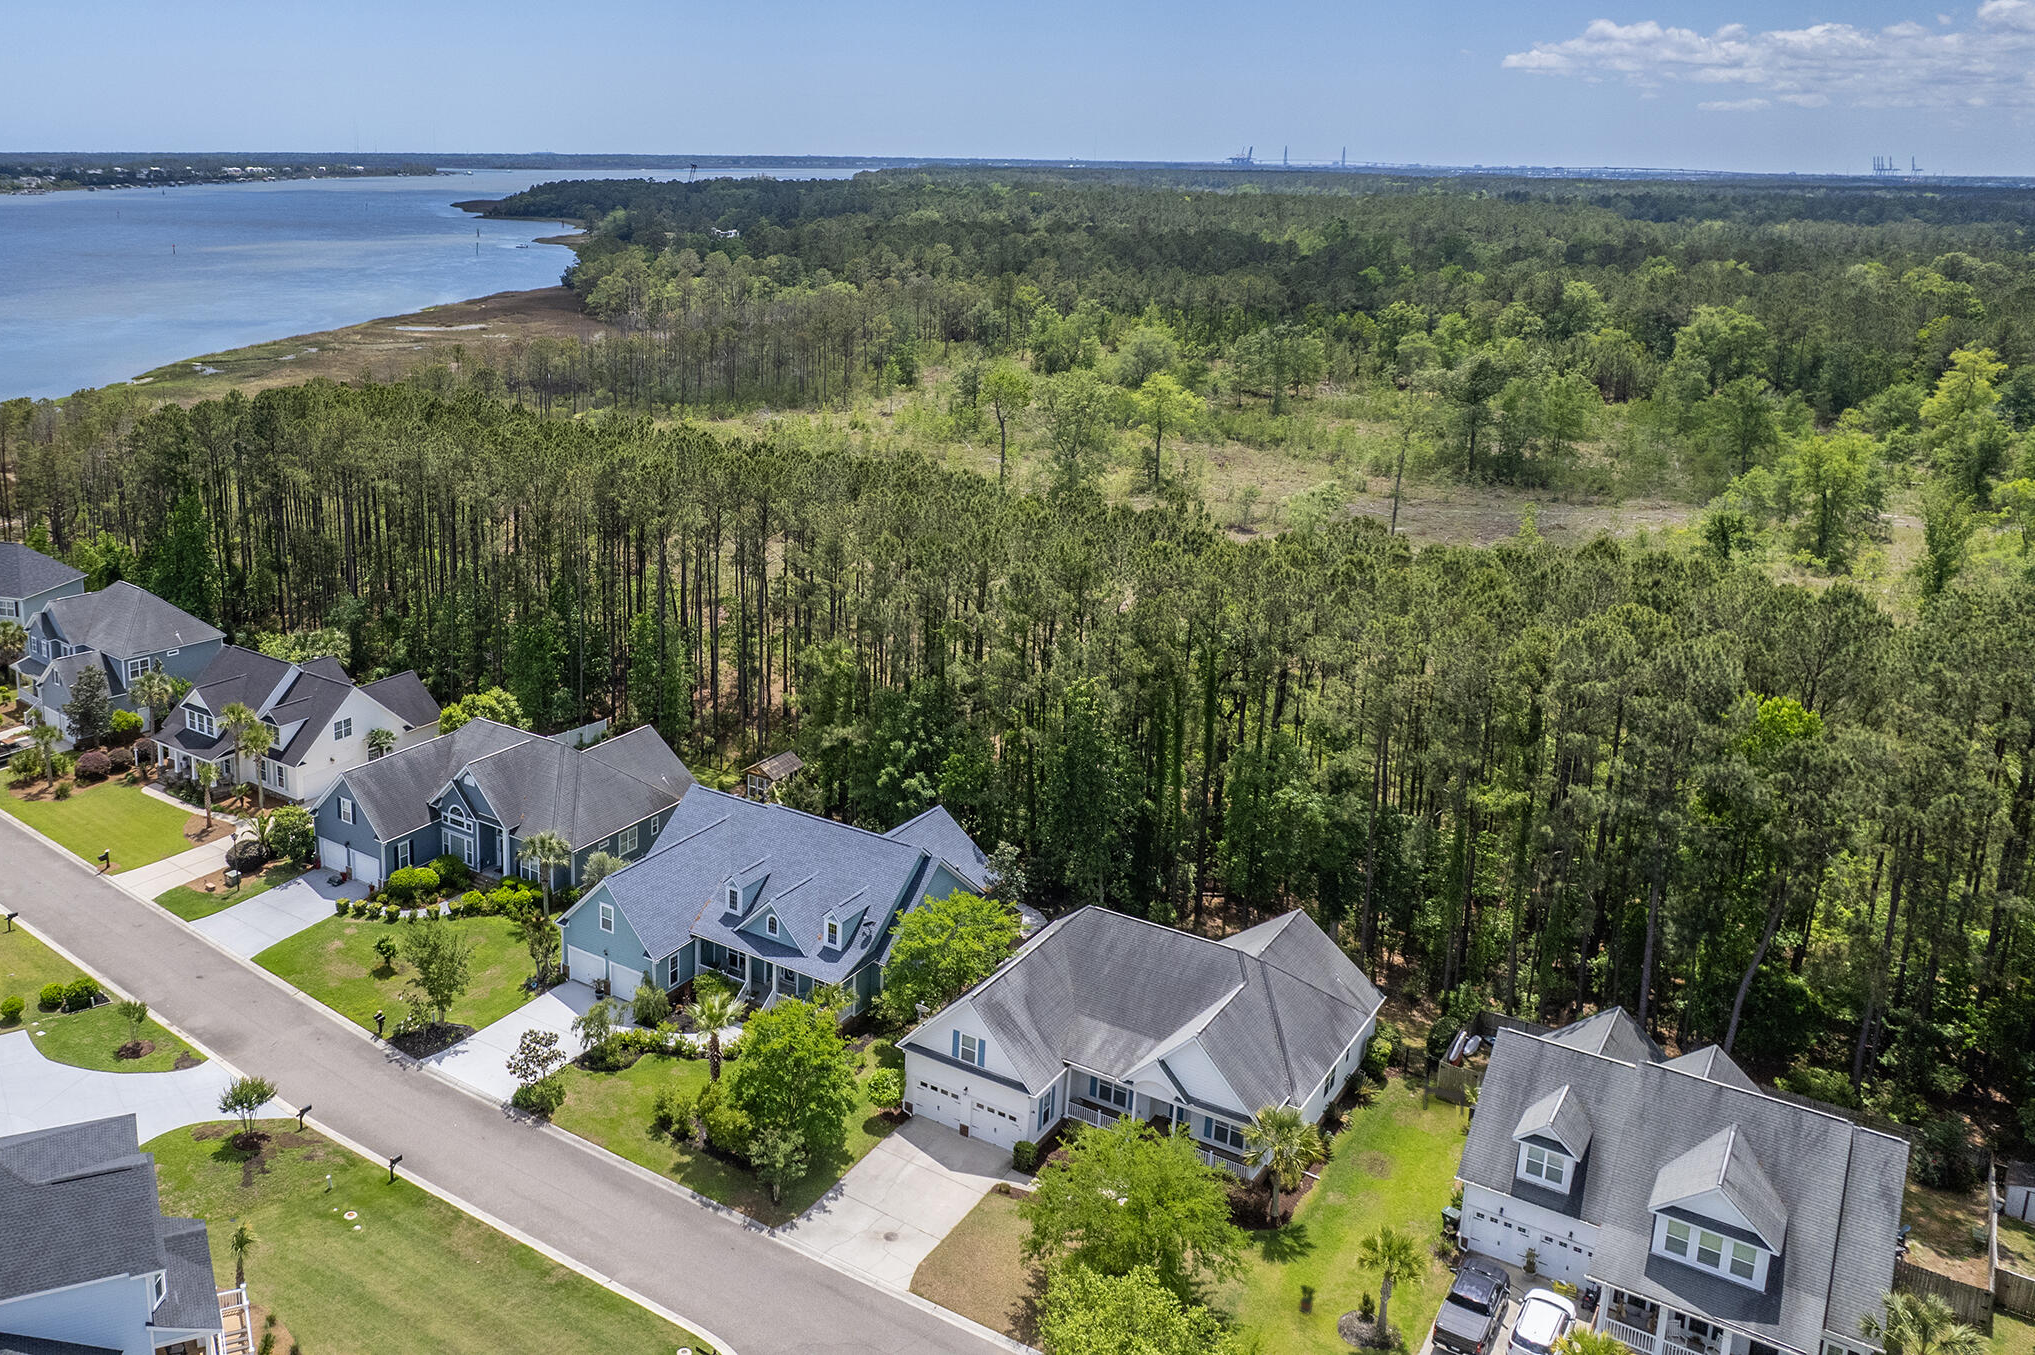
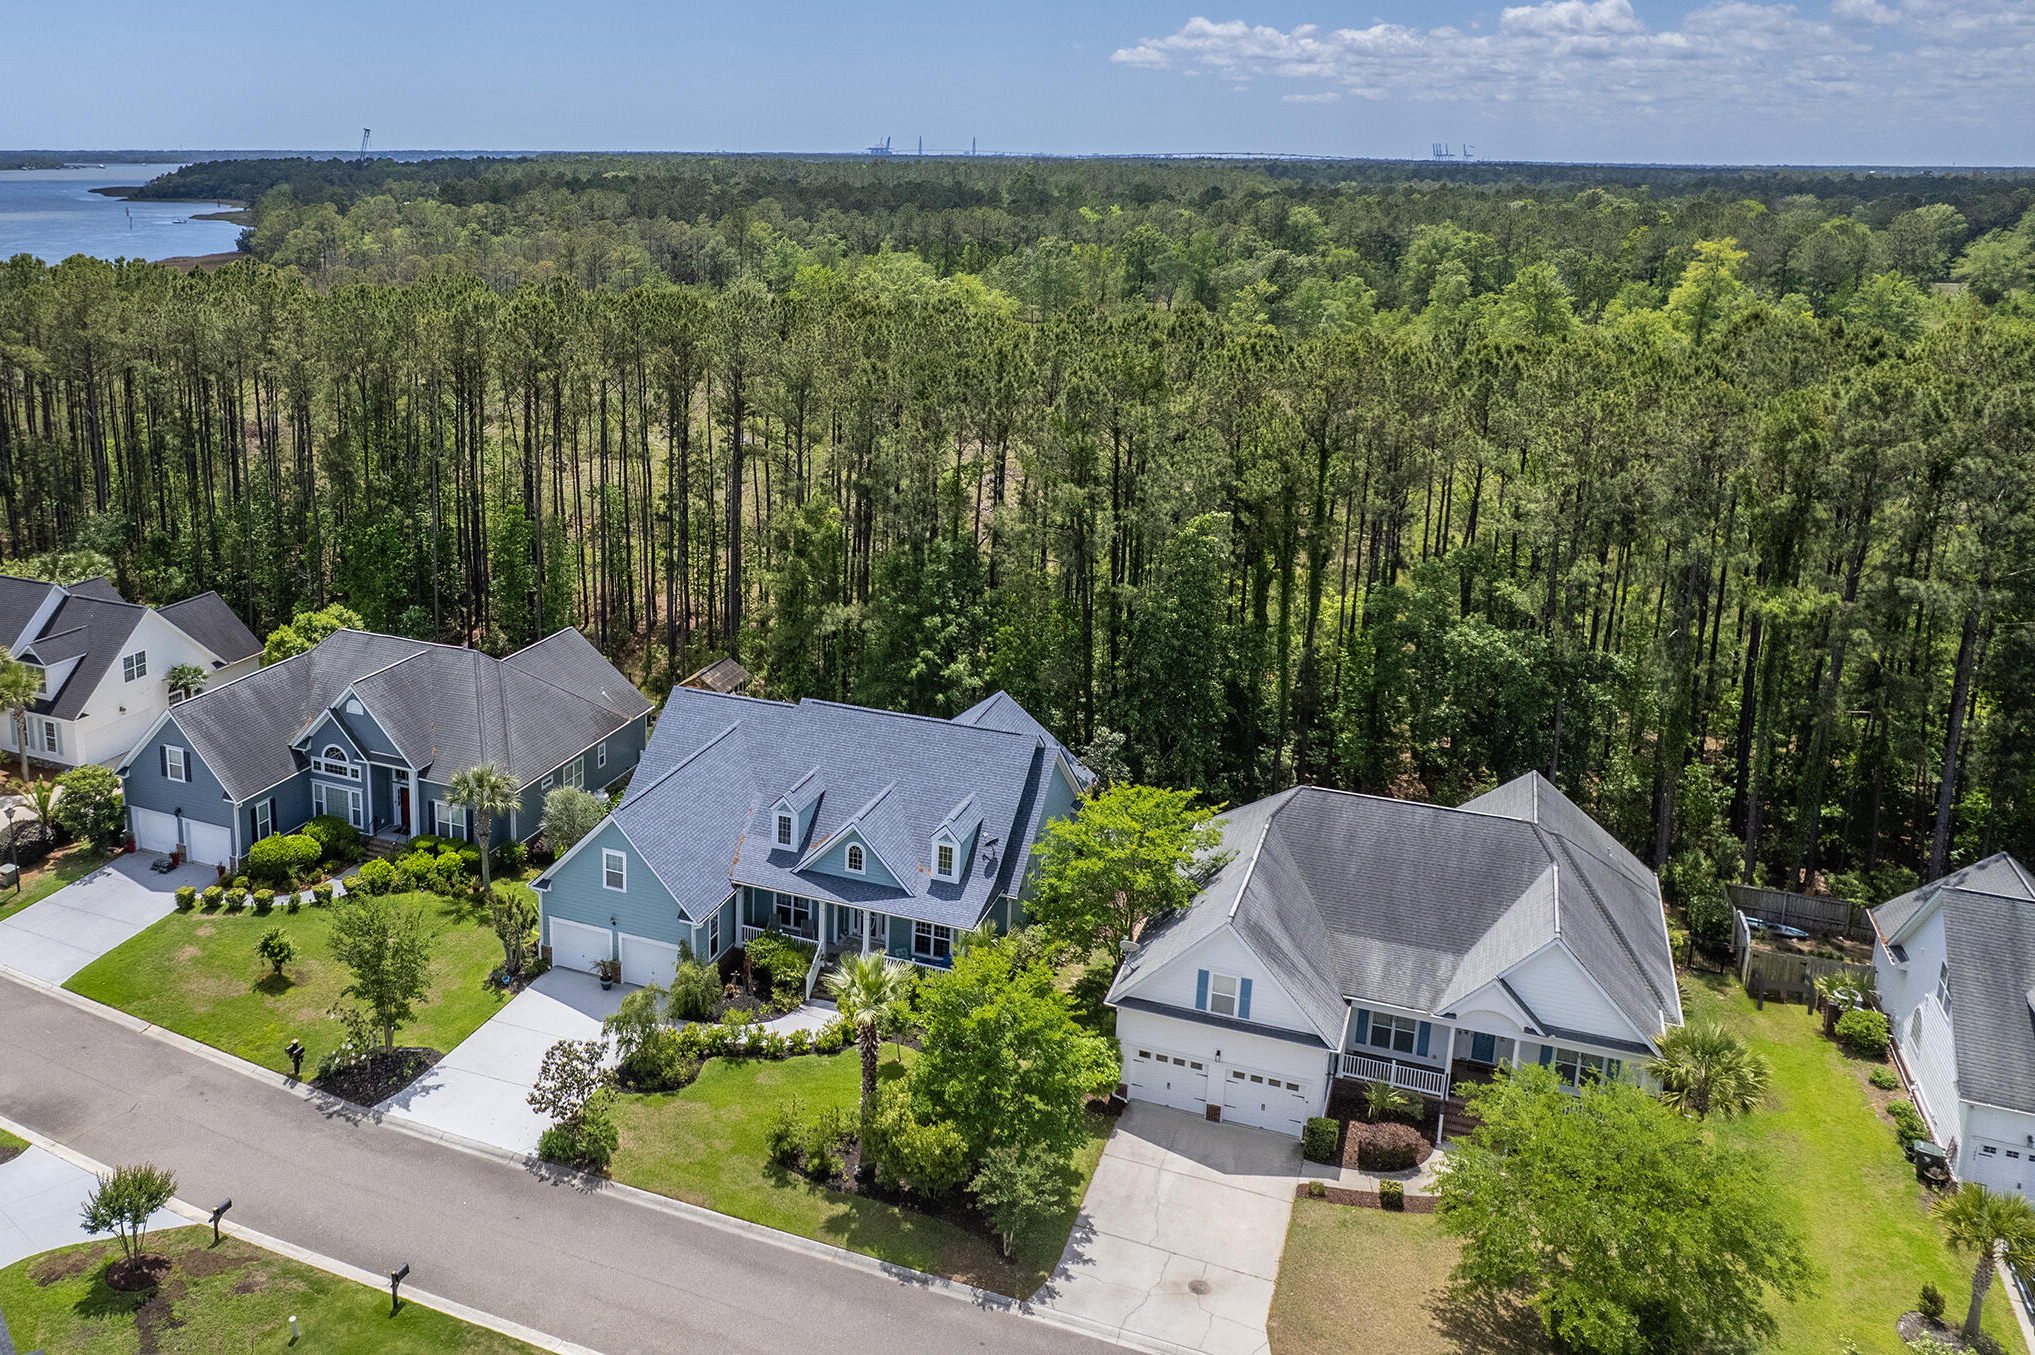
potted tree: present [1300,1285,1315,1314] -> none [1824,1276,1855,1320]

